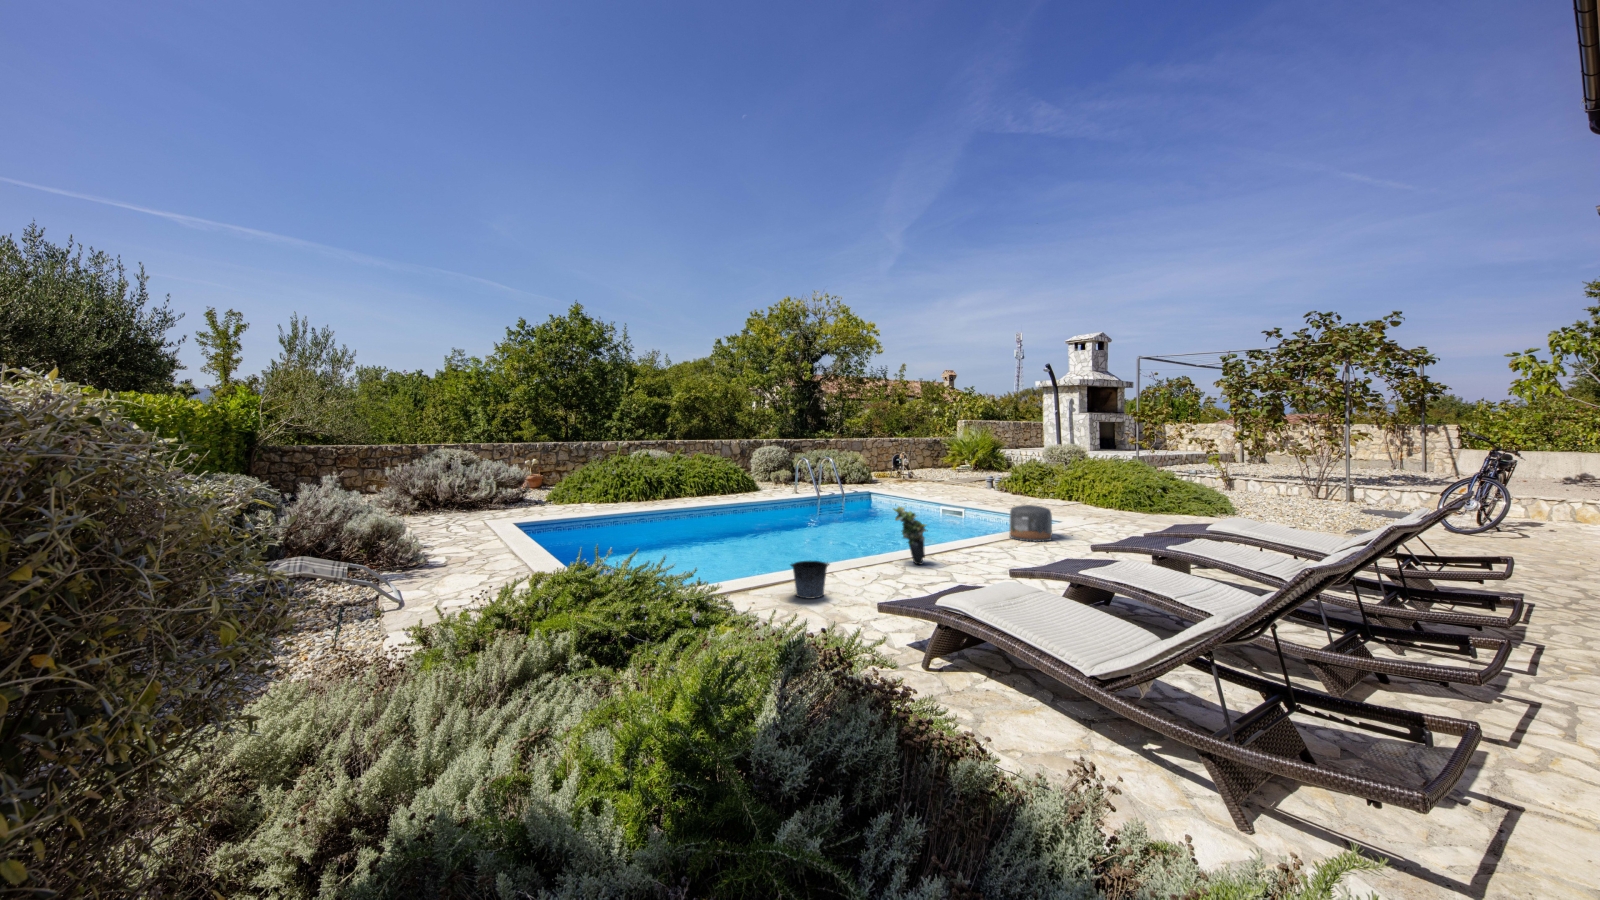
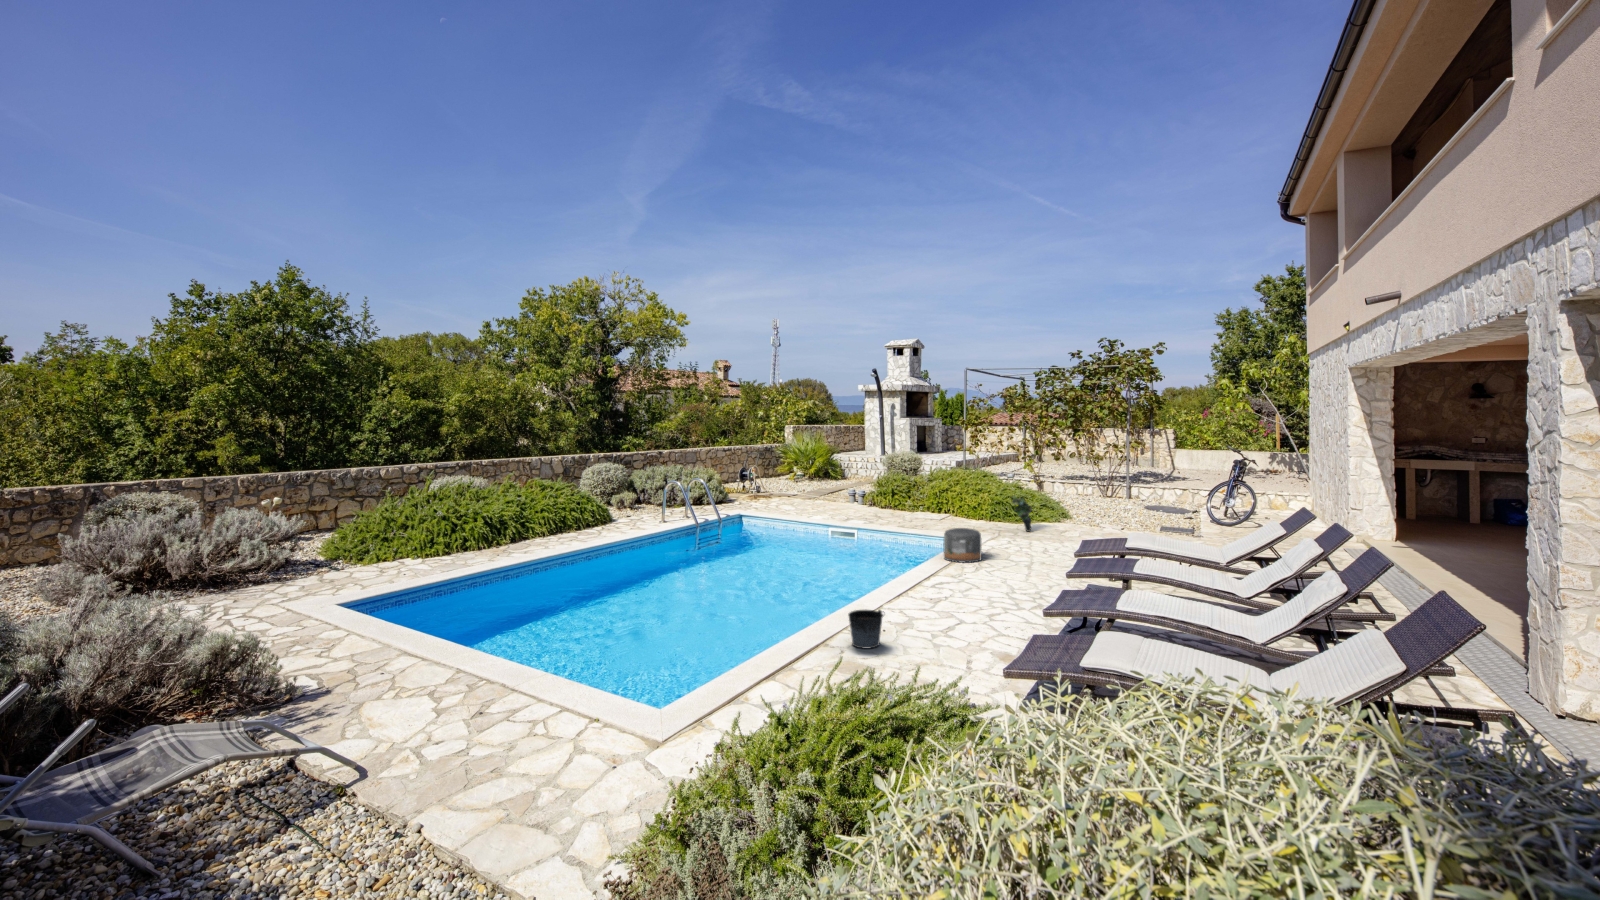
potted plant: present [893,507,928,565] -> present [1012,496,1032,532]

